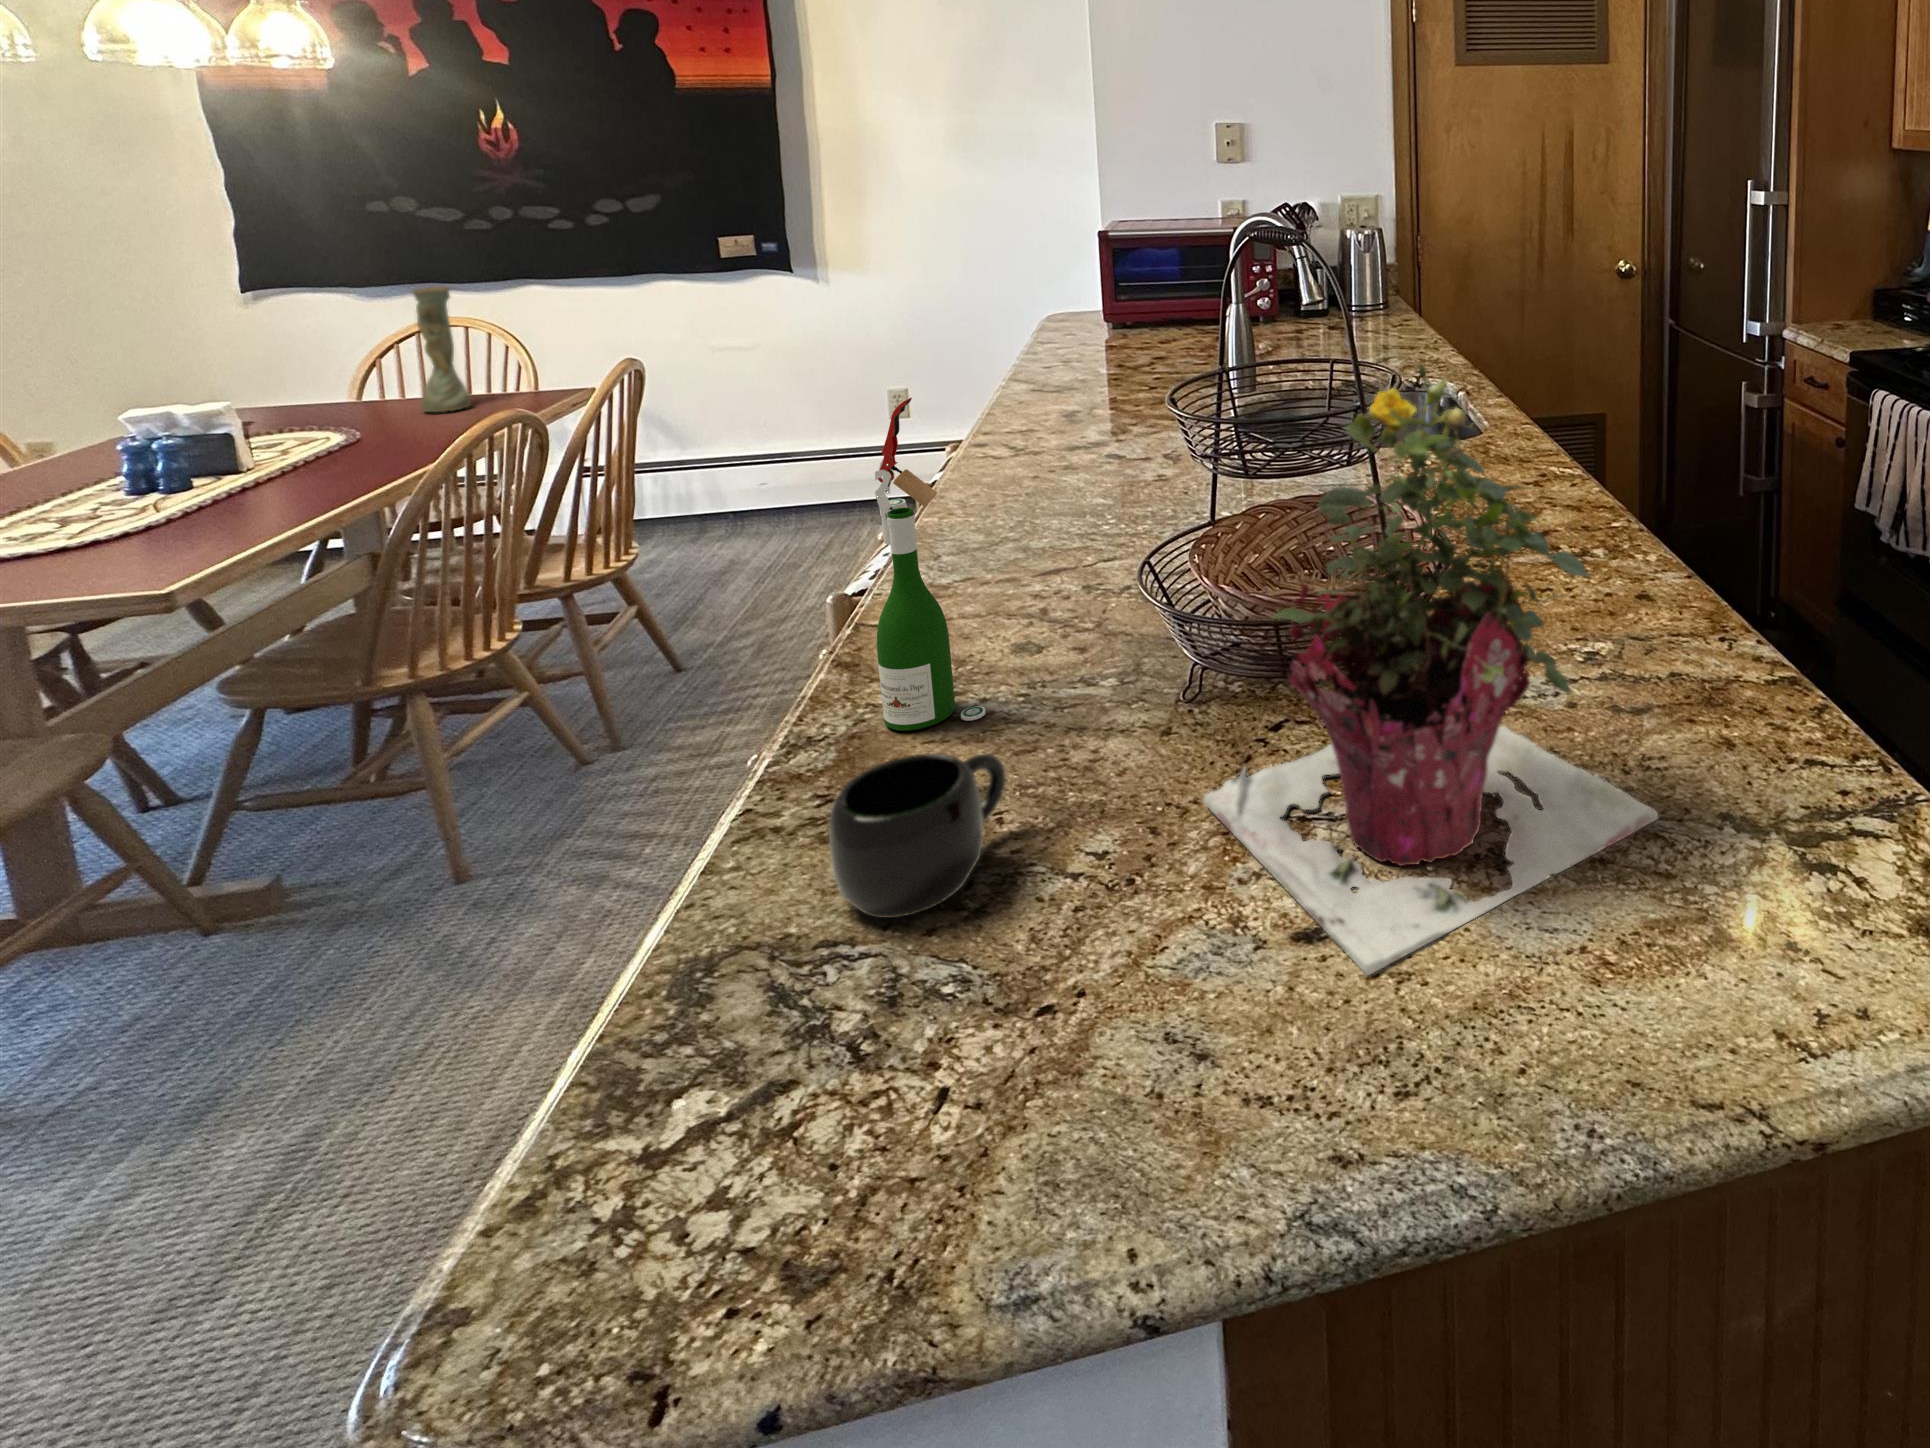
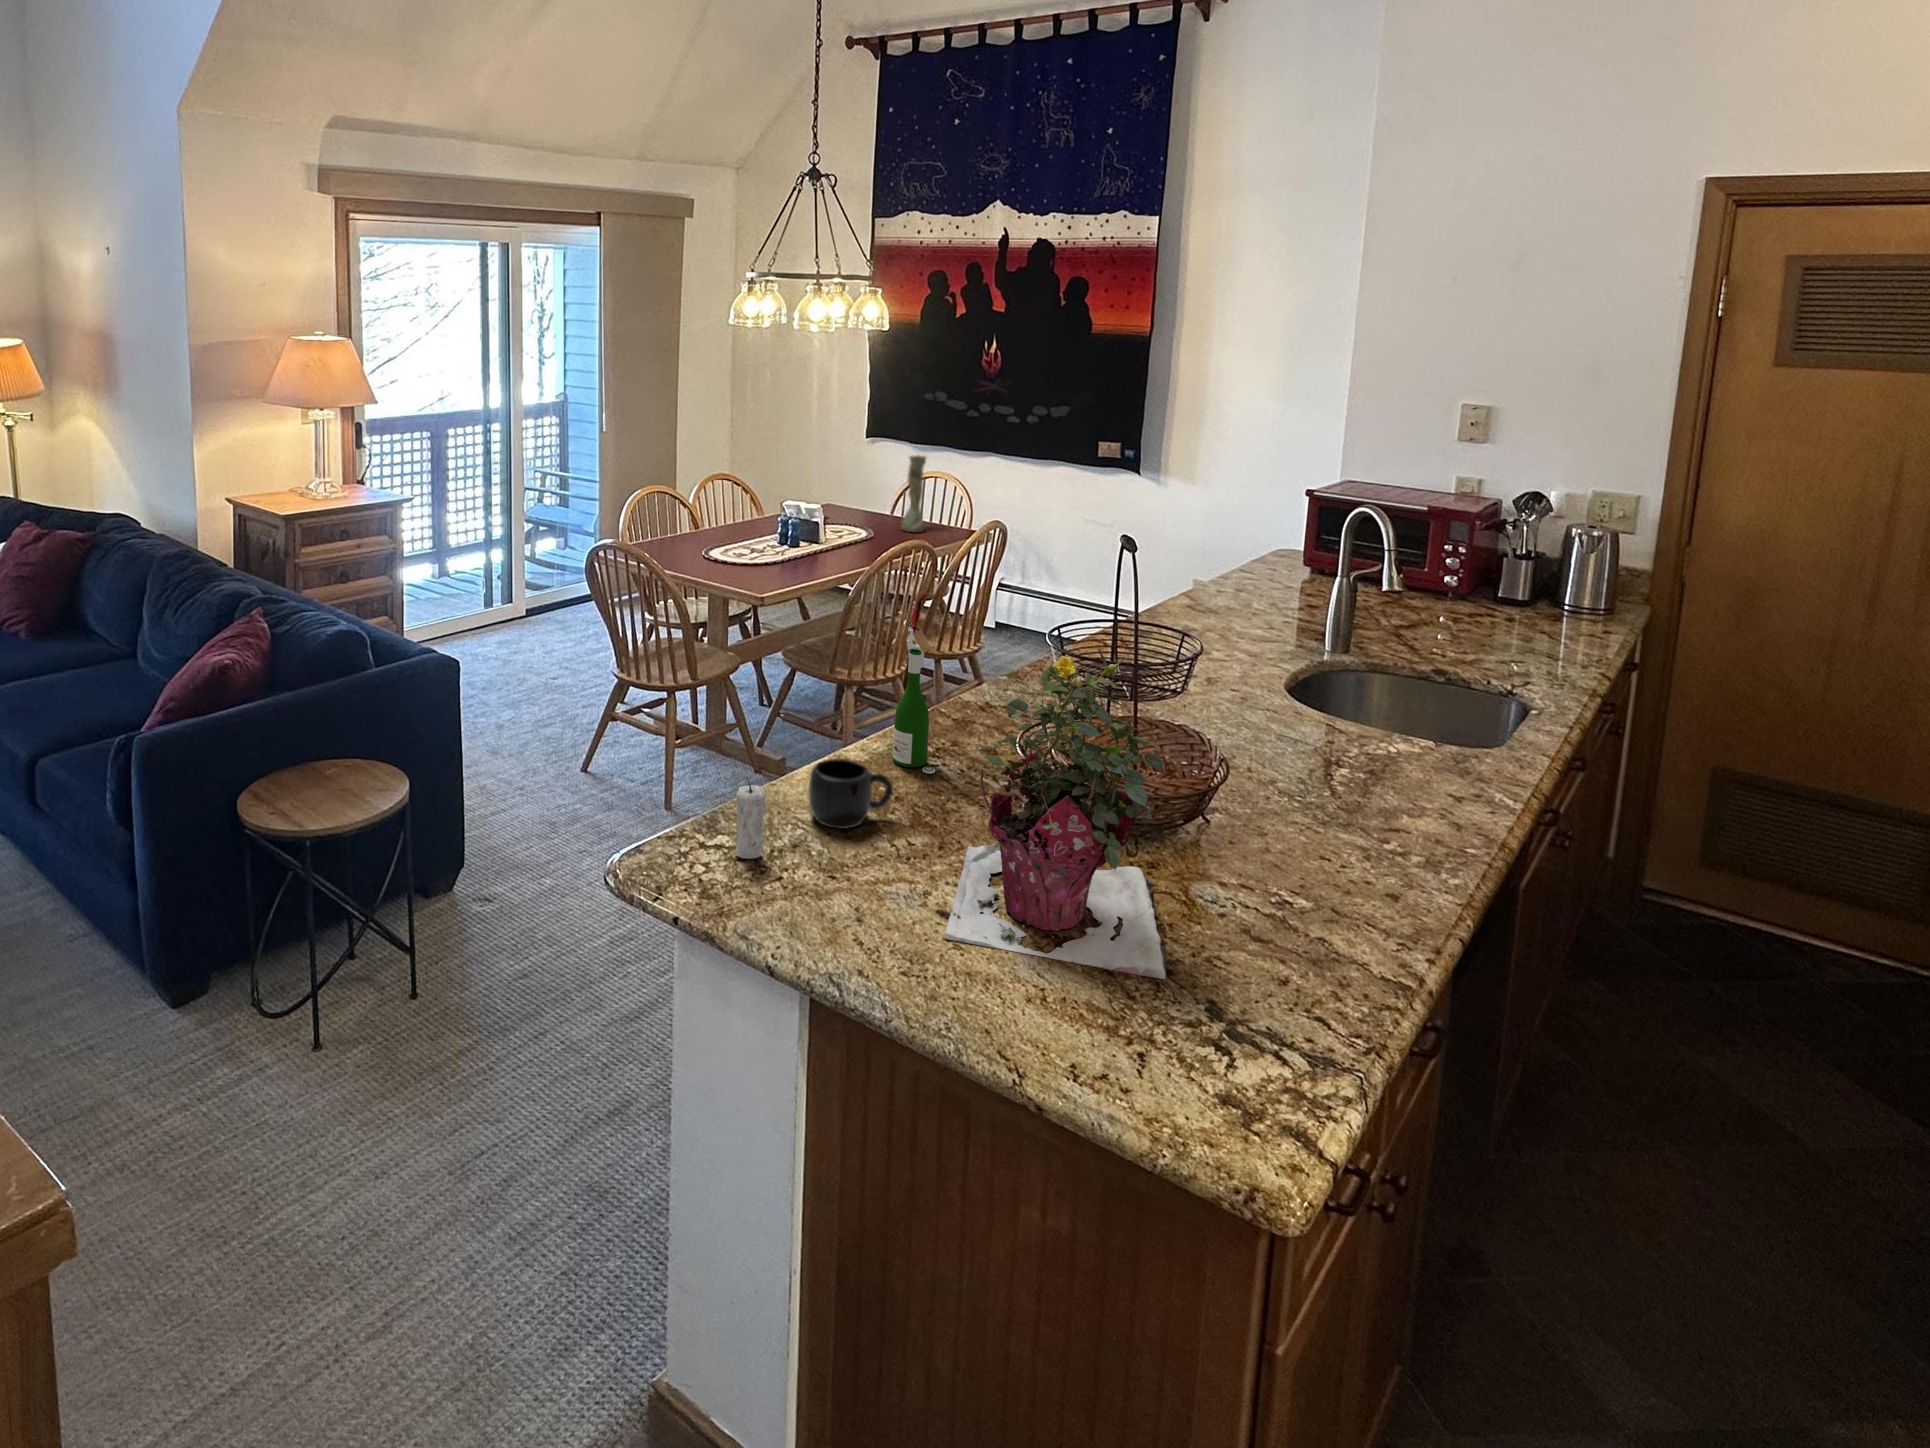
candle: none [742,910,843,1118] -> present [735,778,766,859]

